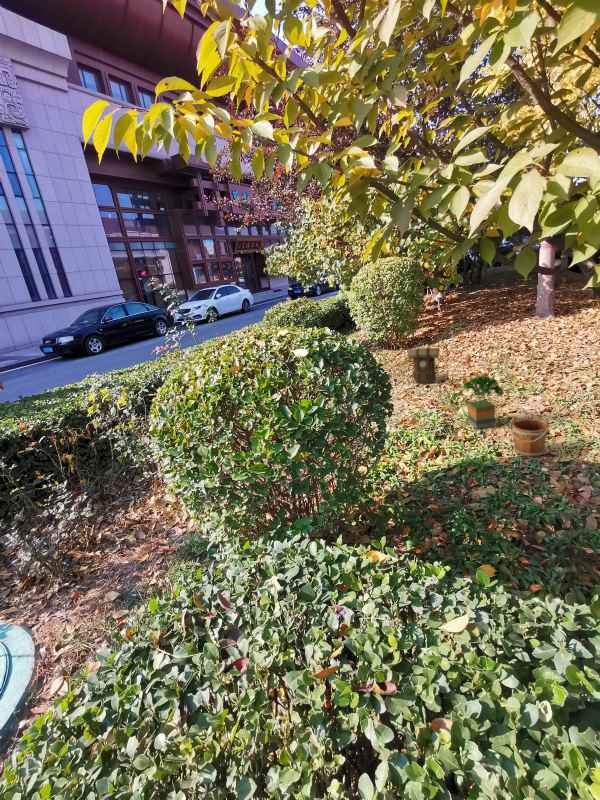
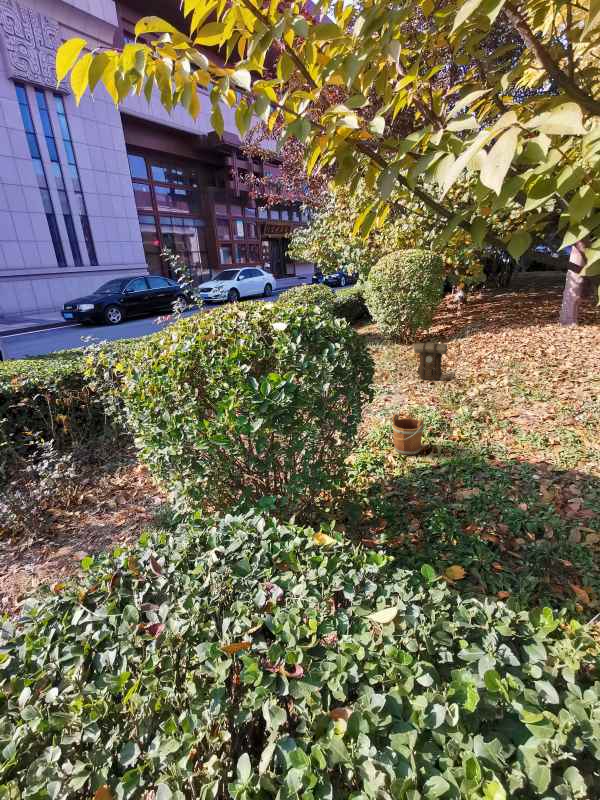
potted tree: present [464,376,504,429] -> none [464,374,507,430]
bucket: present [510,416,549,457] -> present [390,414,424,455]

